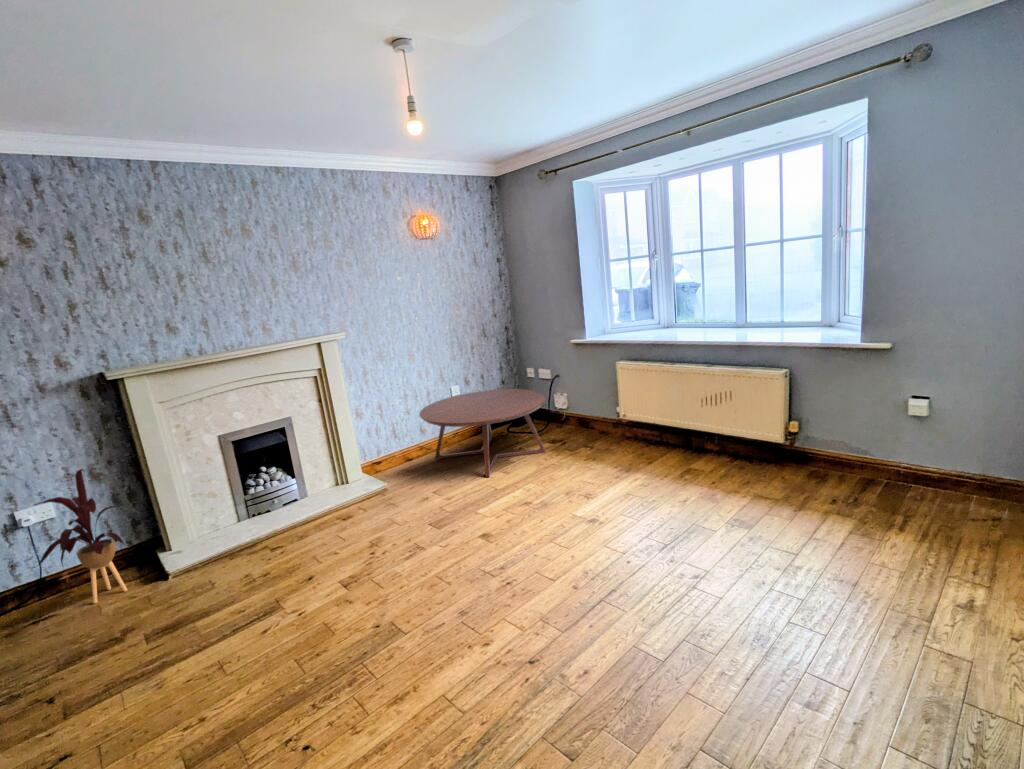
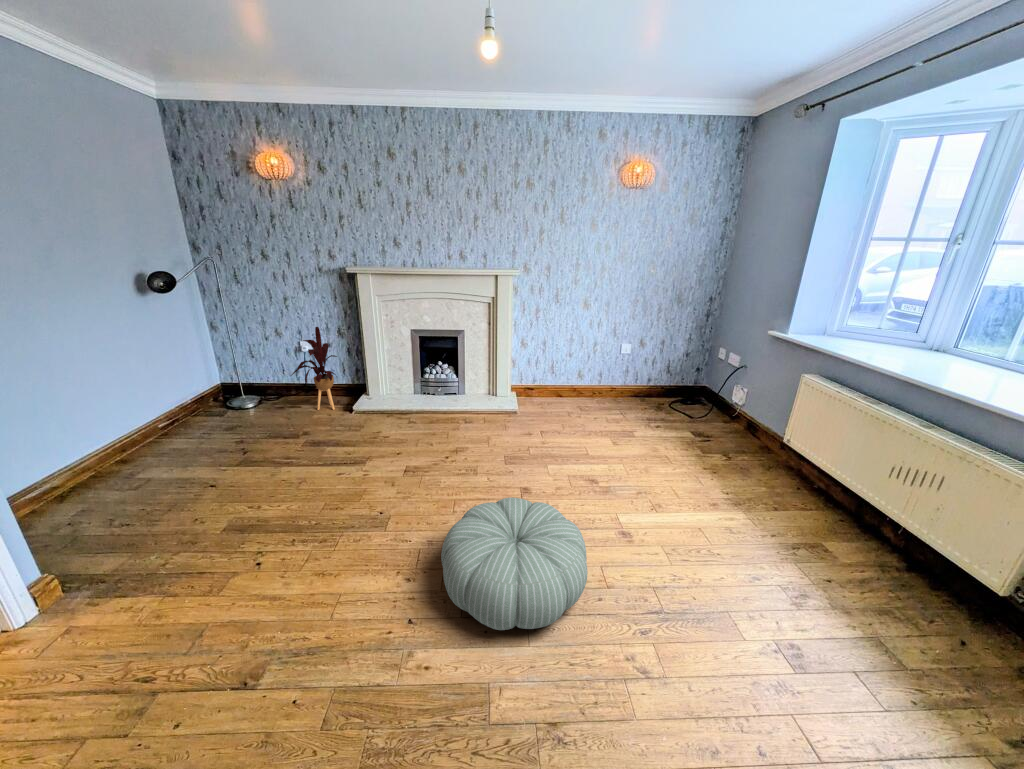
coffee table: present [419,389,546,477] -> none [564,353,699,441]
pouf: none [494,514,633,623] -> present [441,498,588,630]

